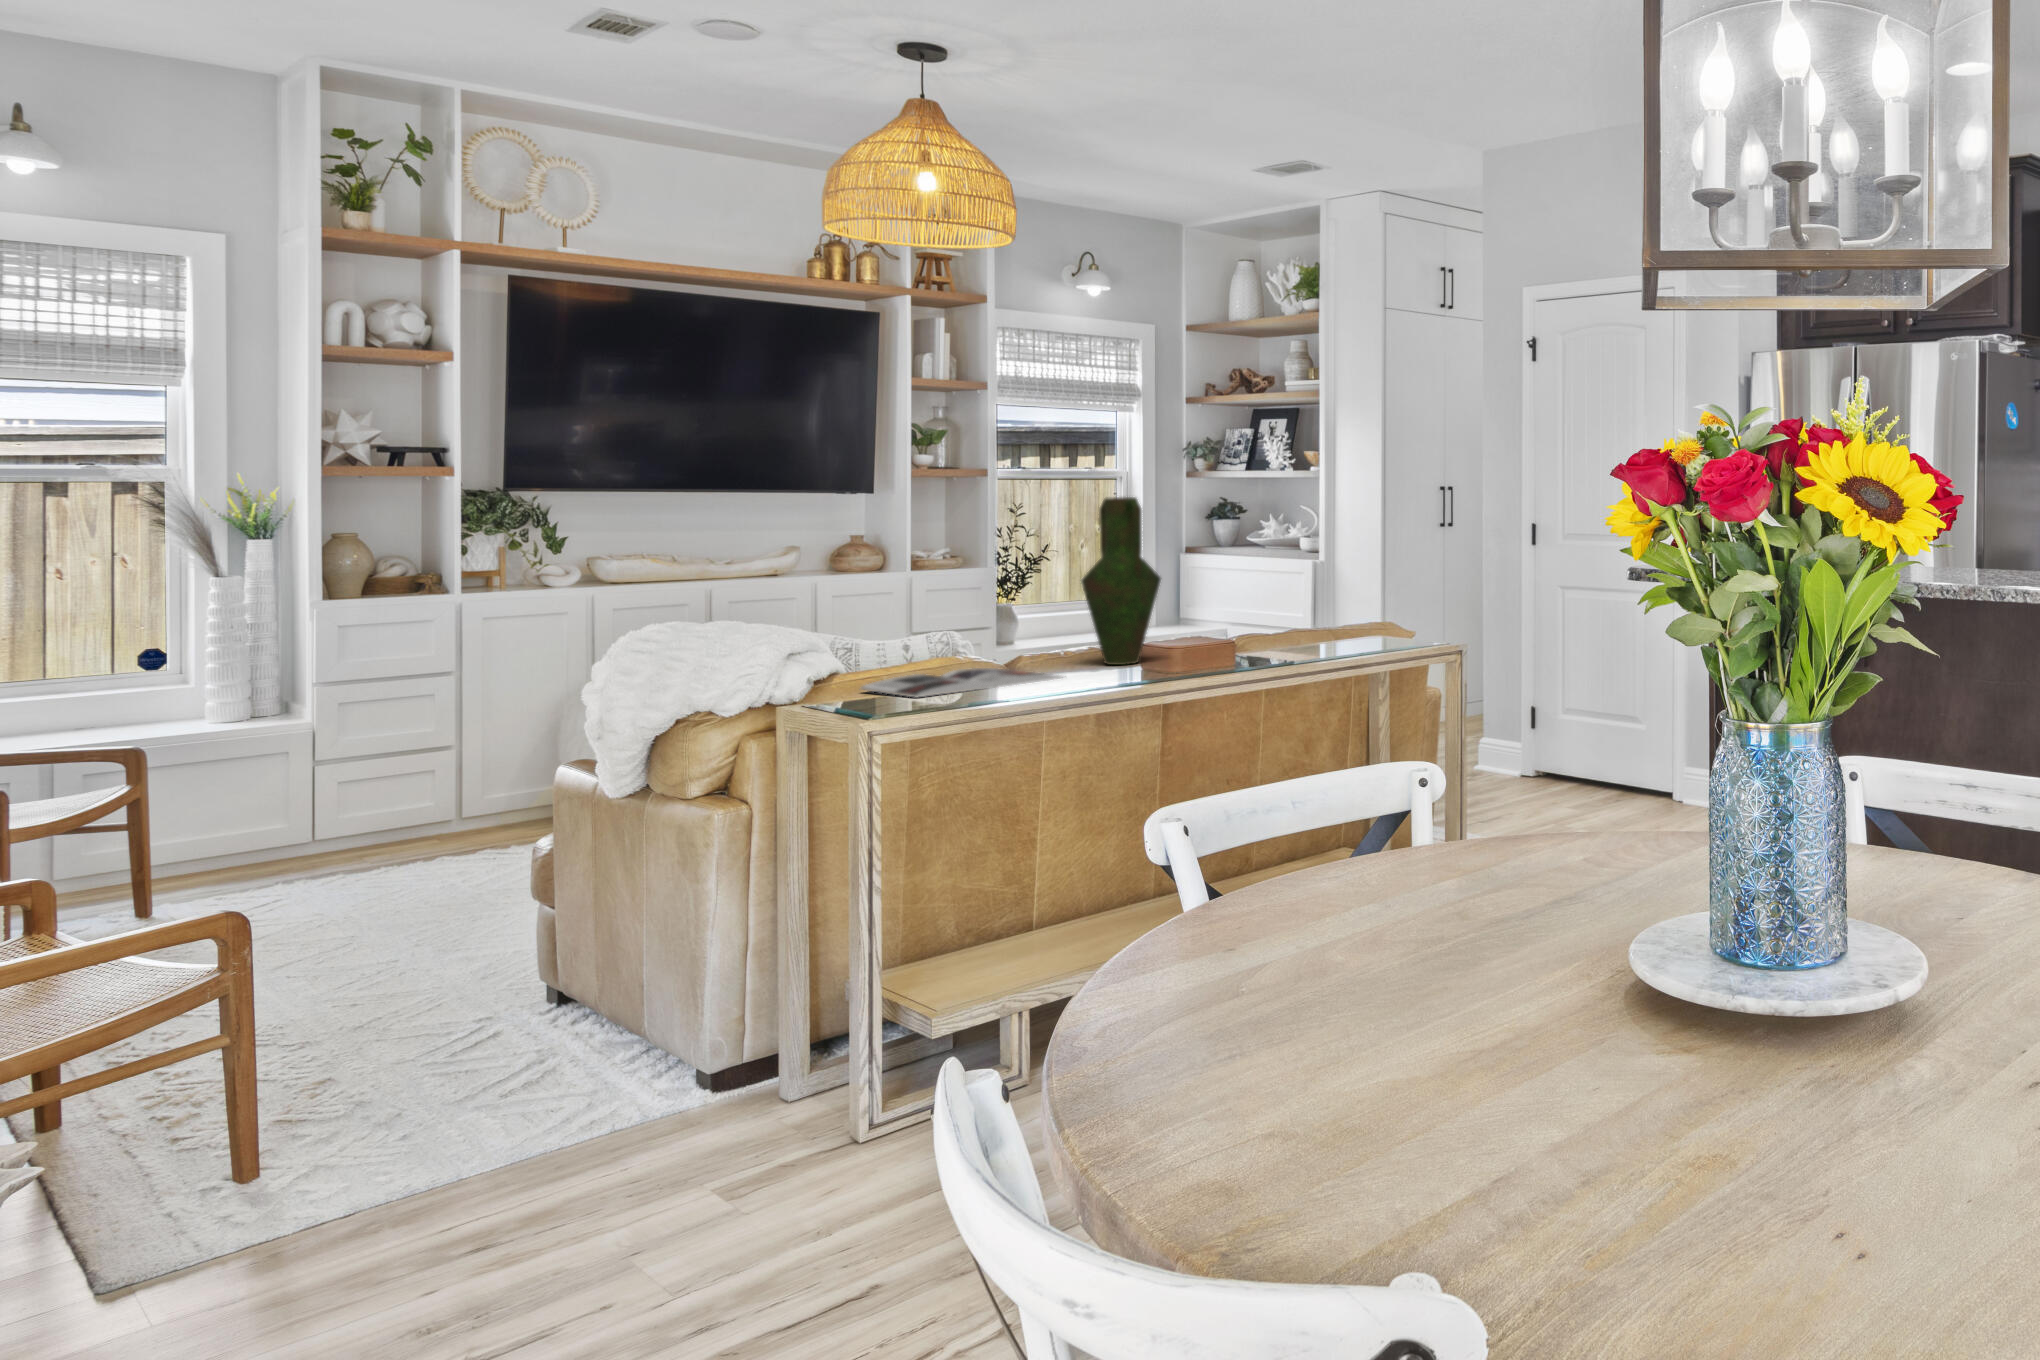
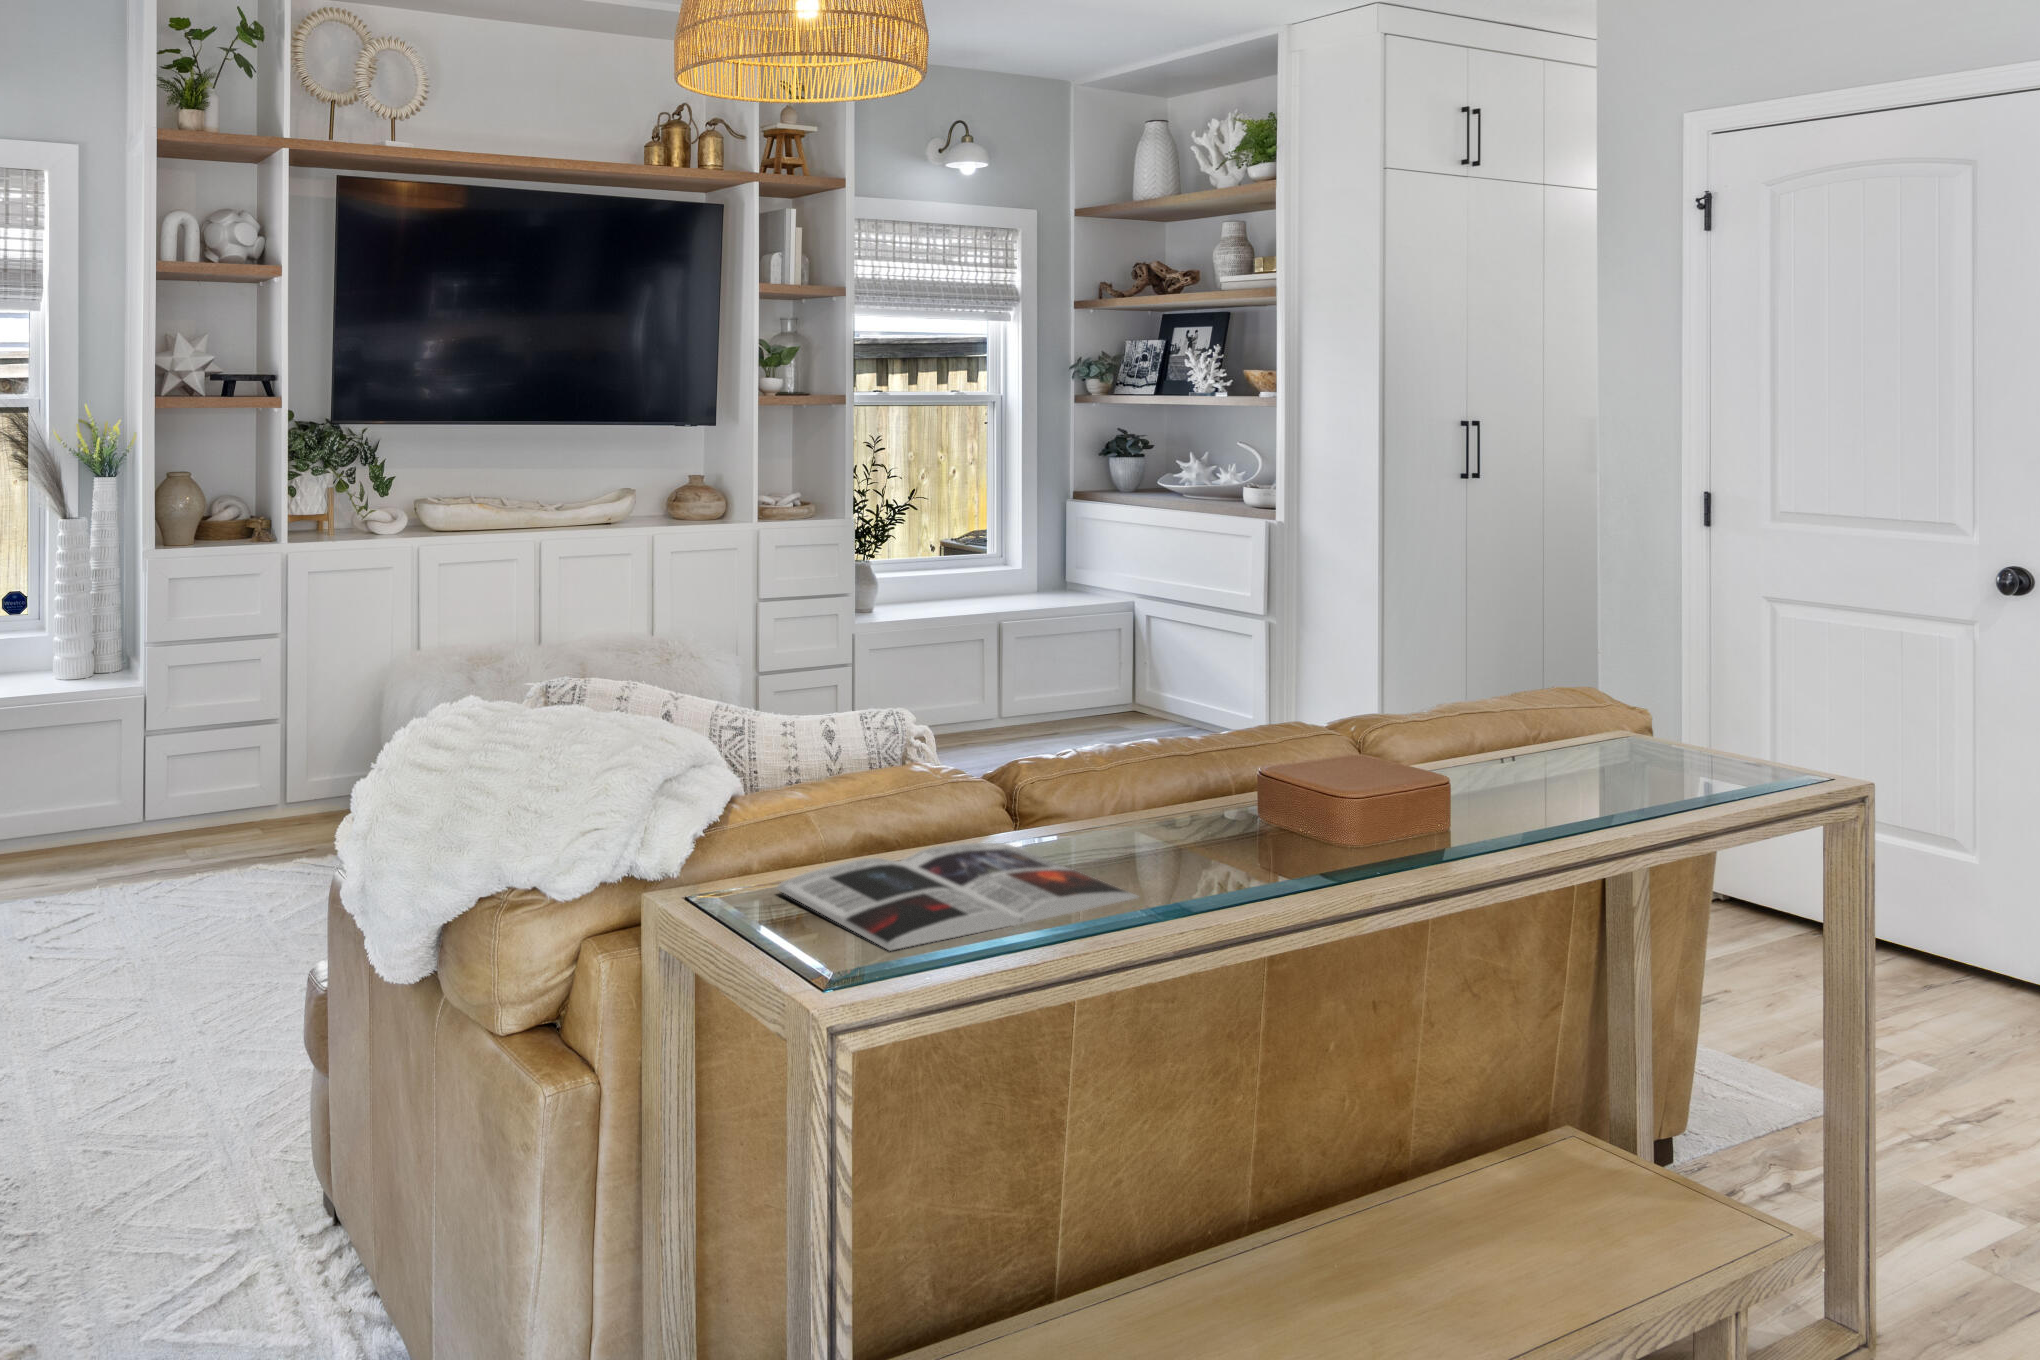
vase: present [1081,497,1161,665] -> none [1134,534,1286,852]

